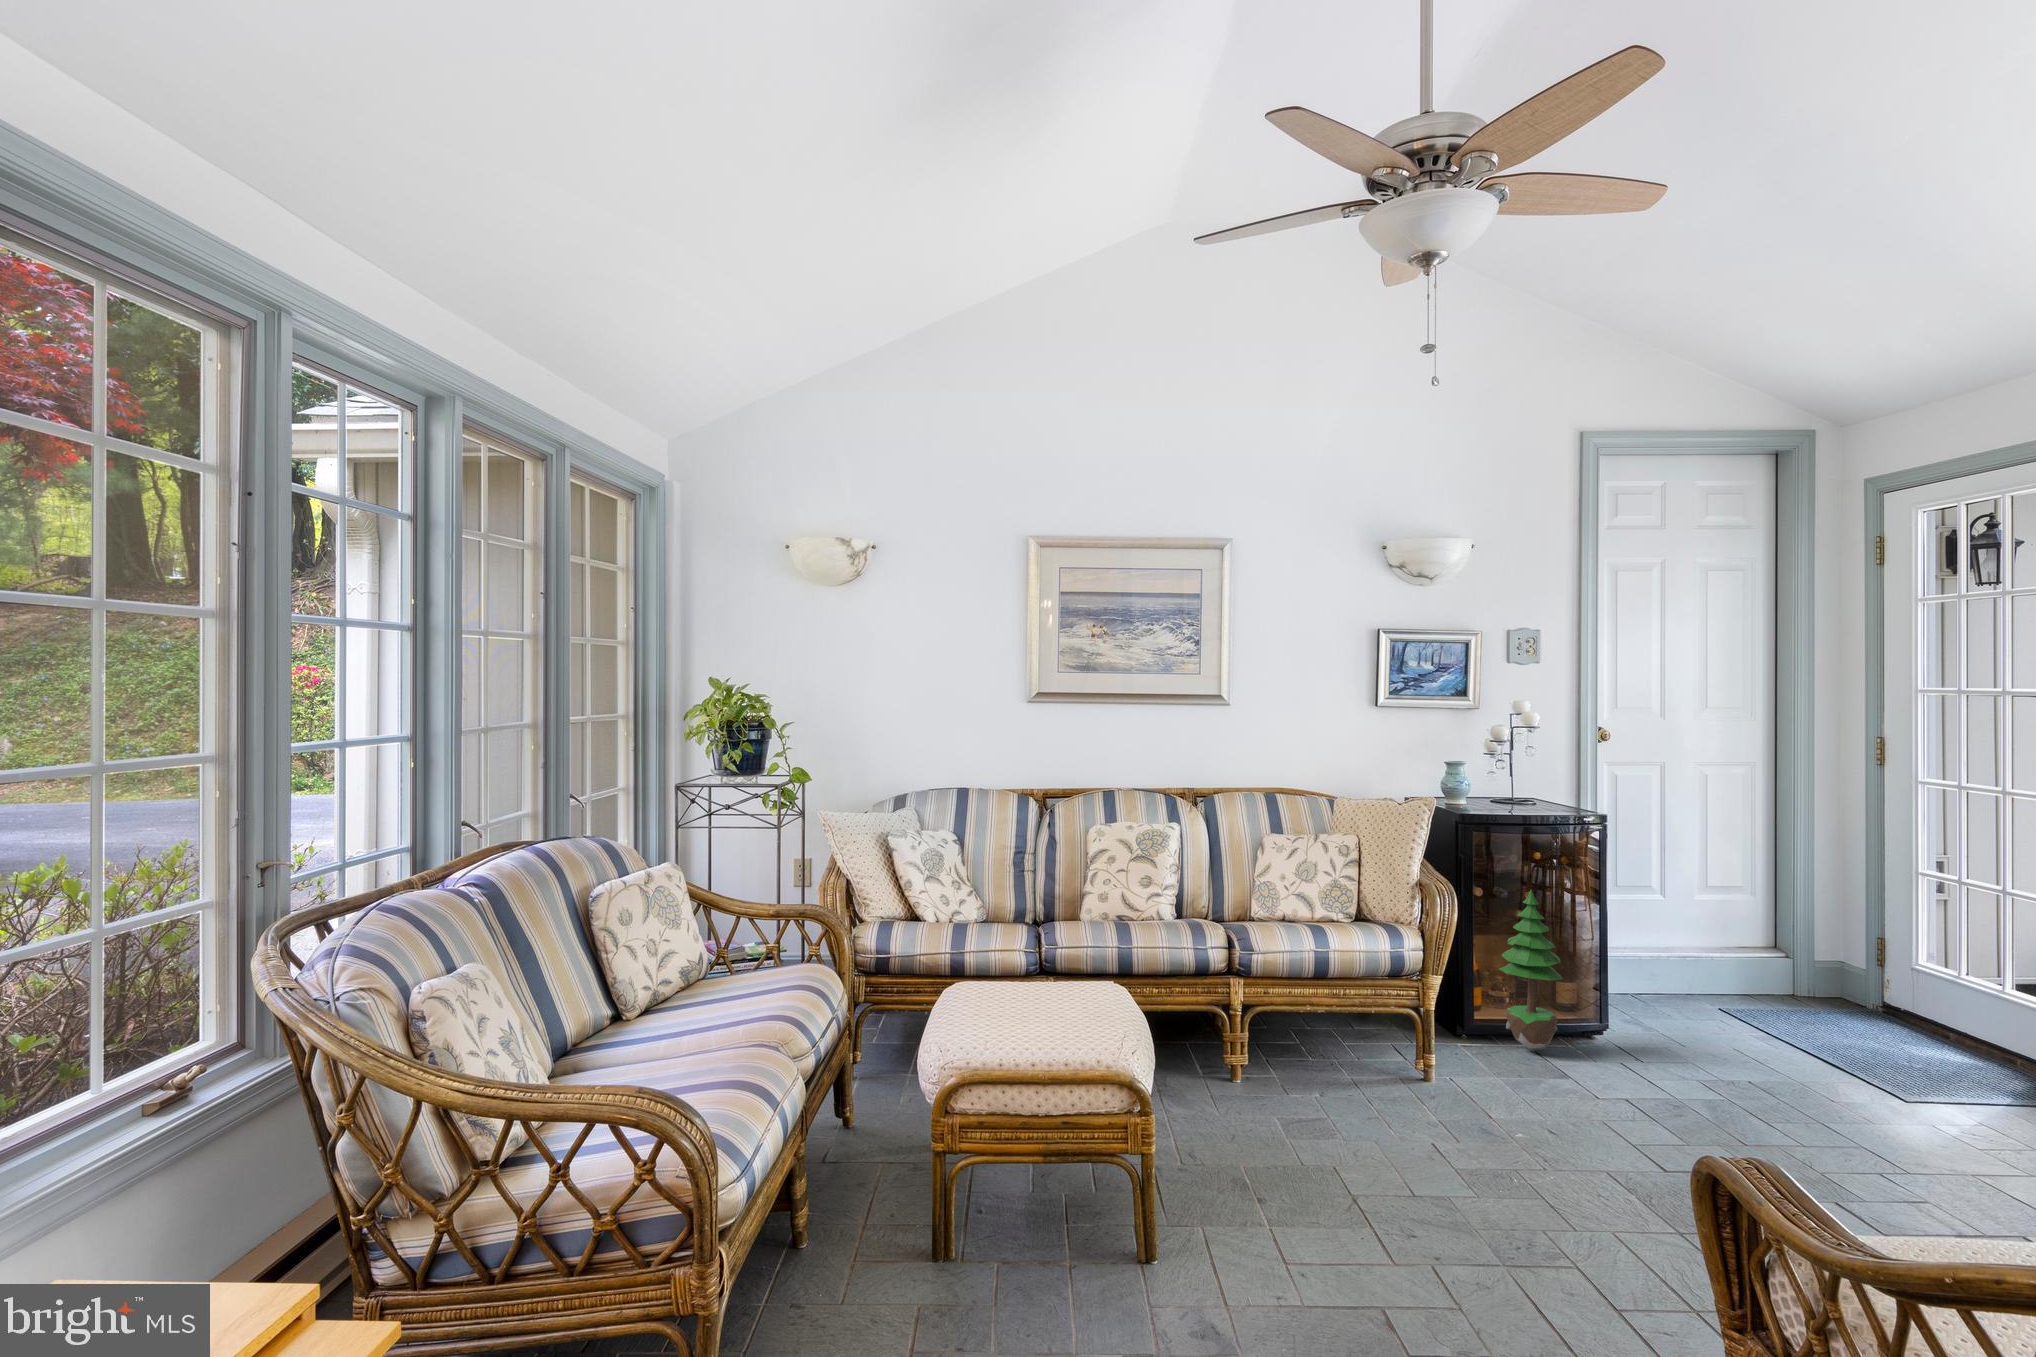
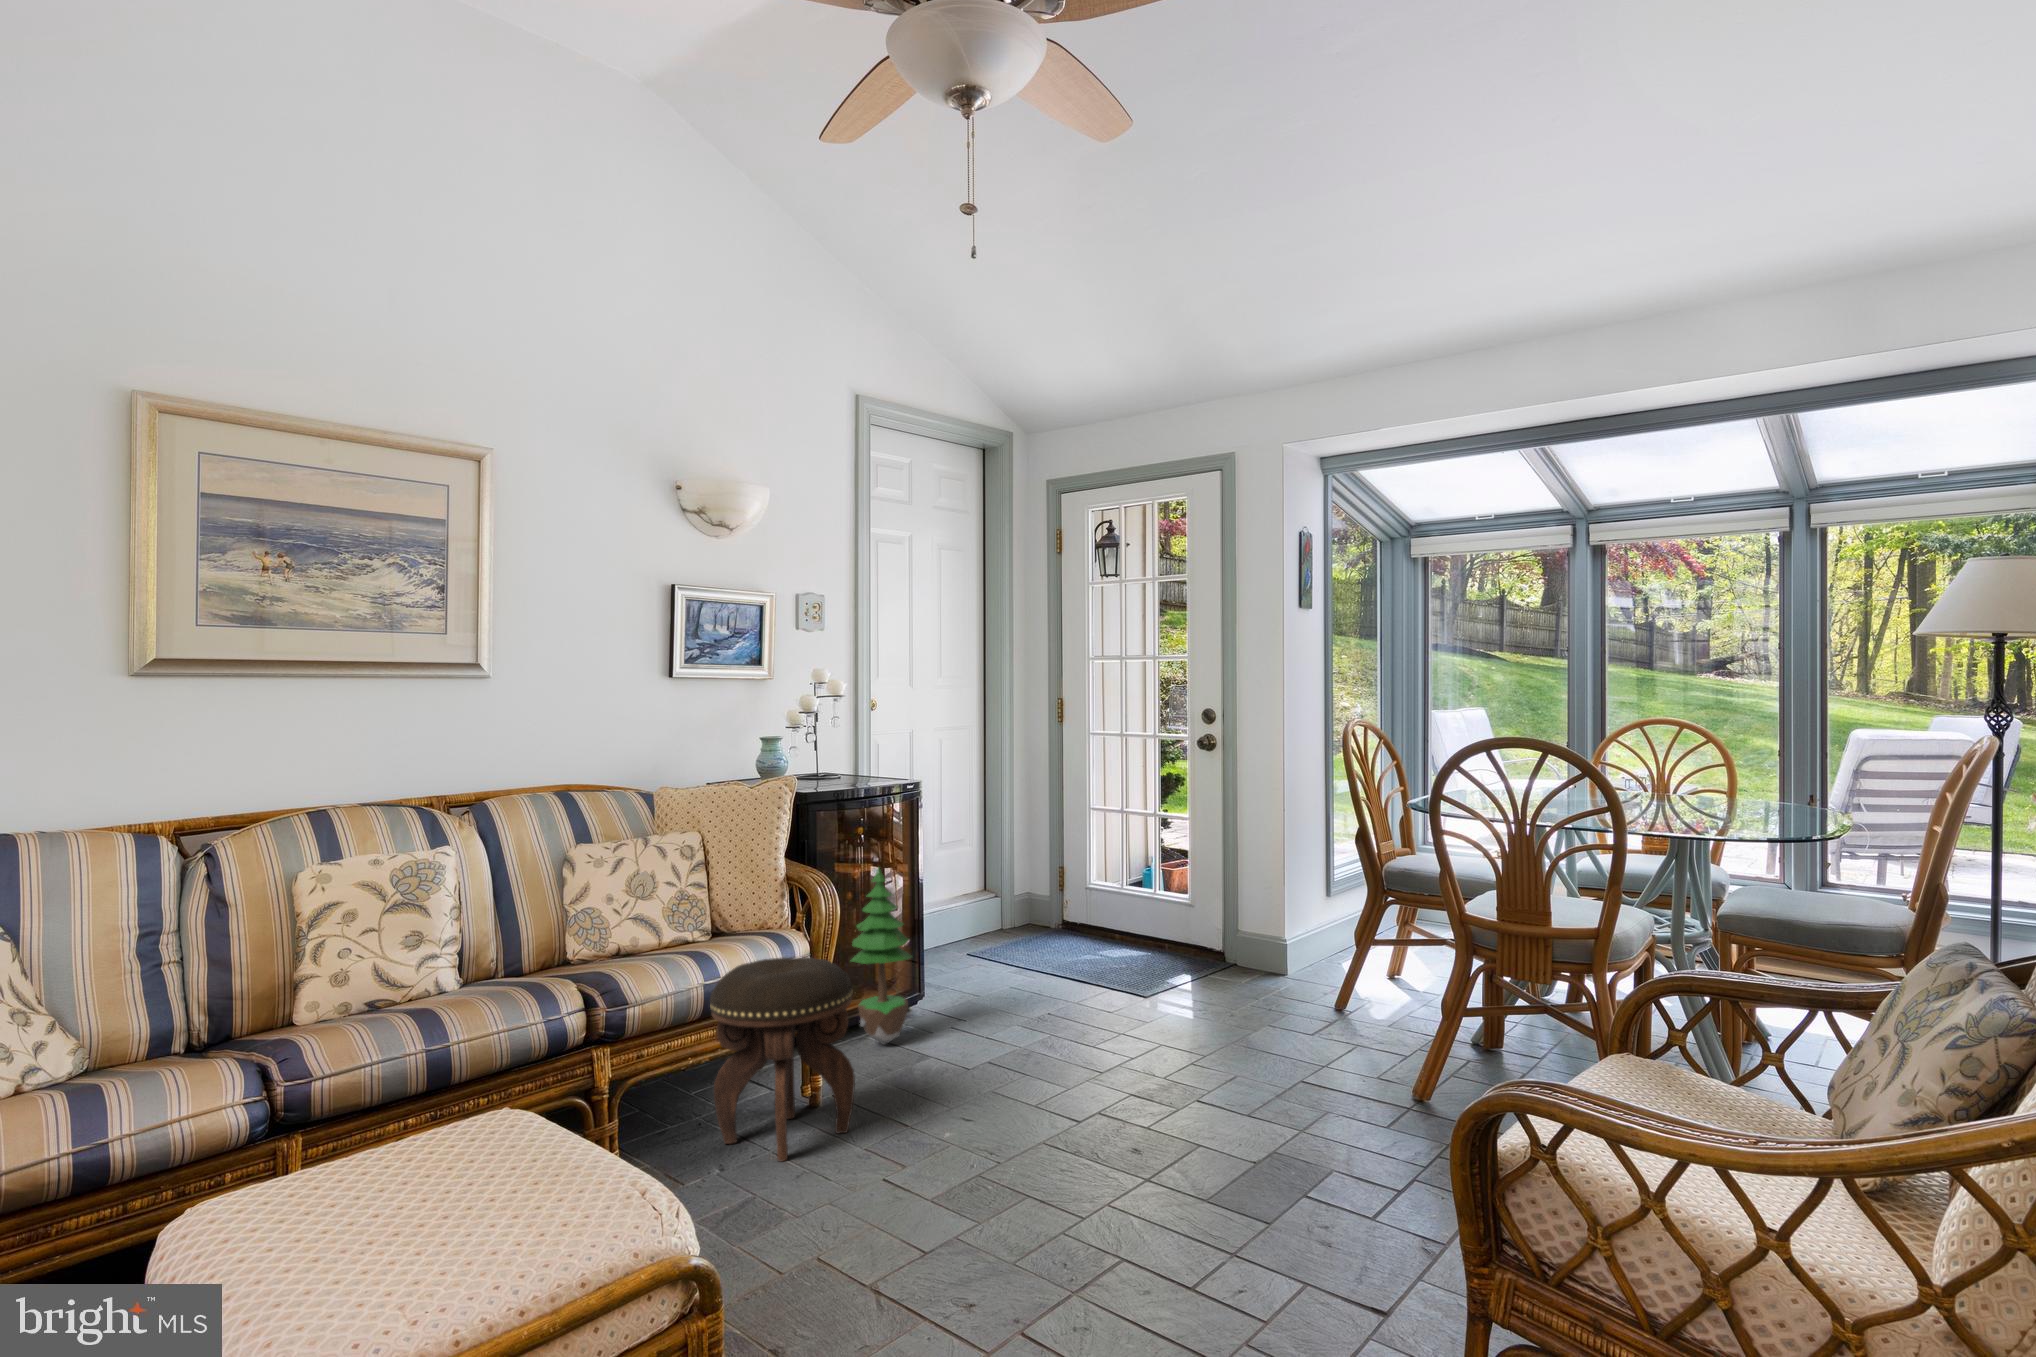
footstool: none [1320,947,1439,1107] -> present [710,957,855,1161]

